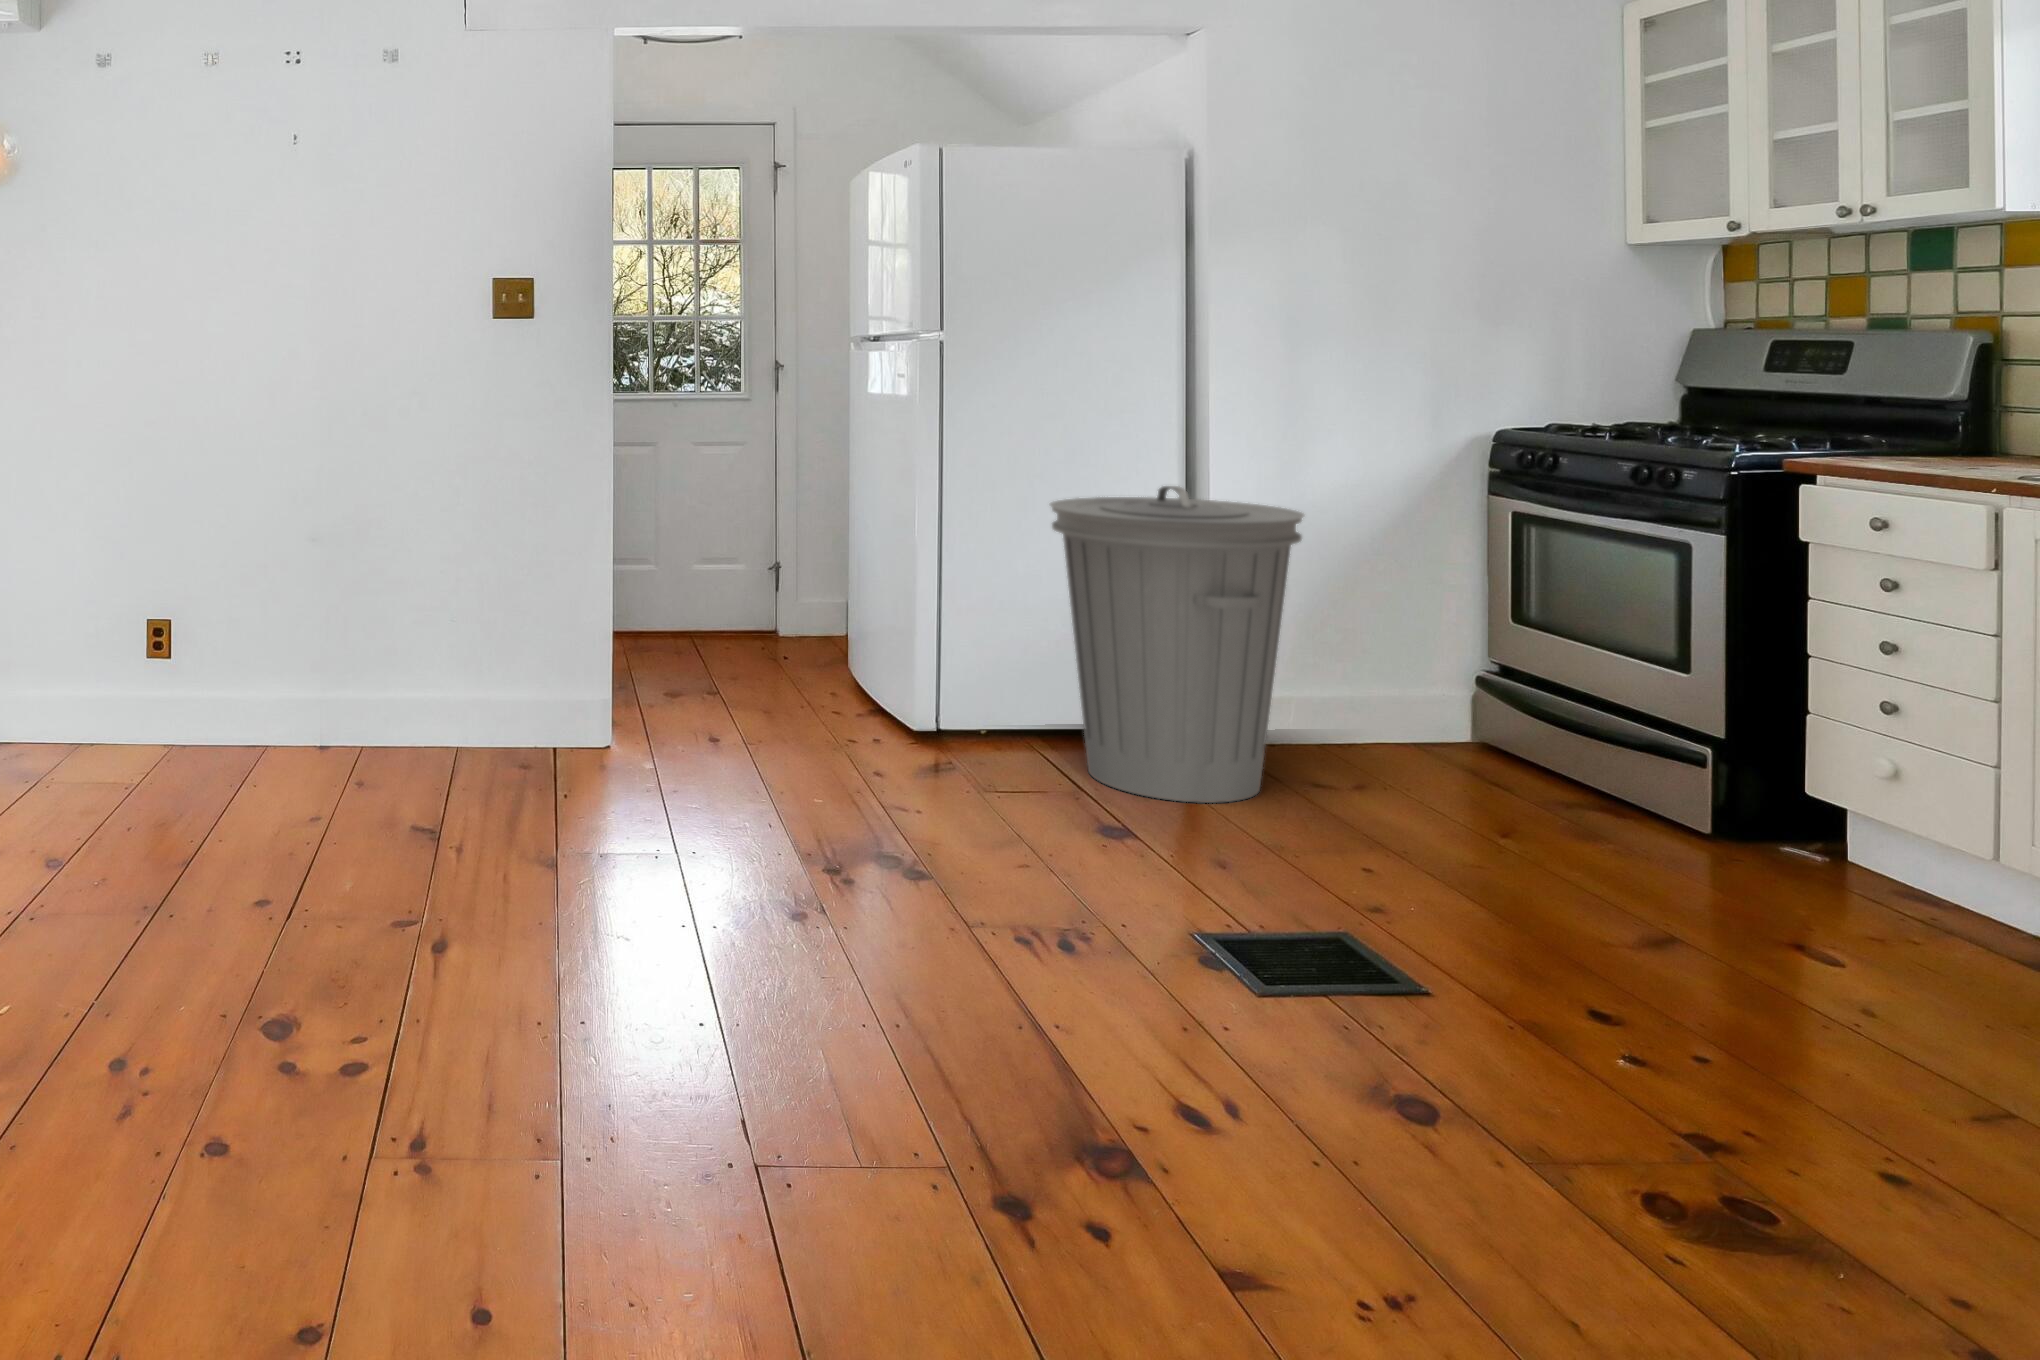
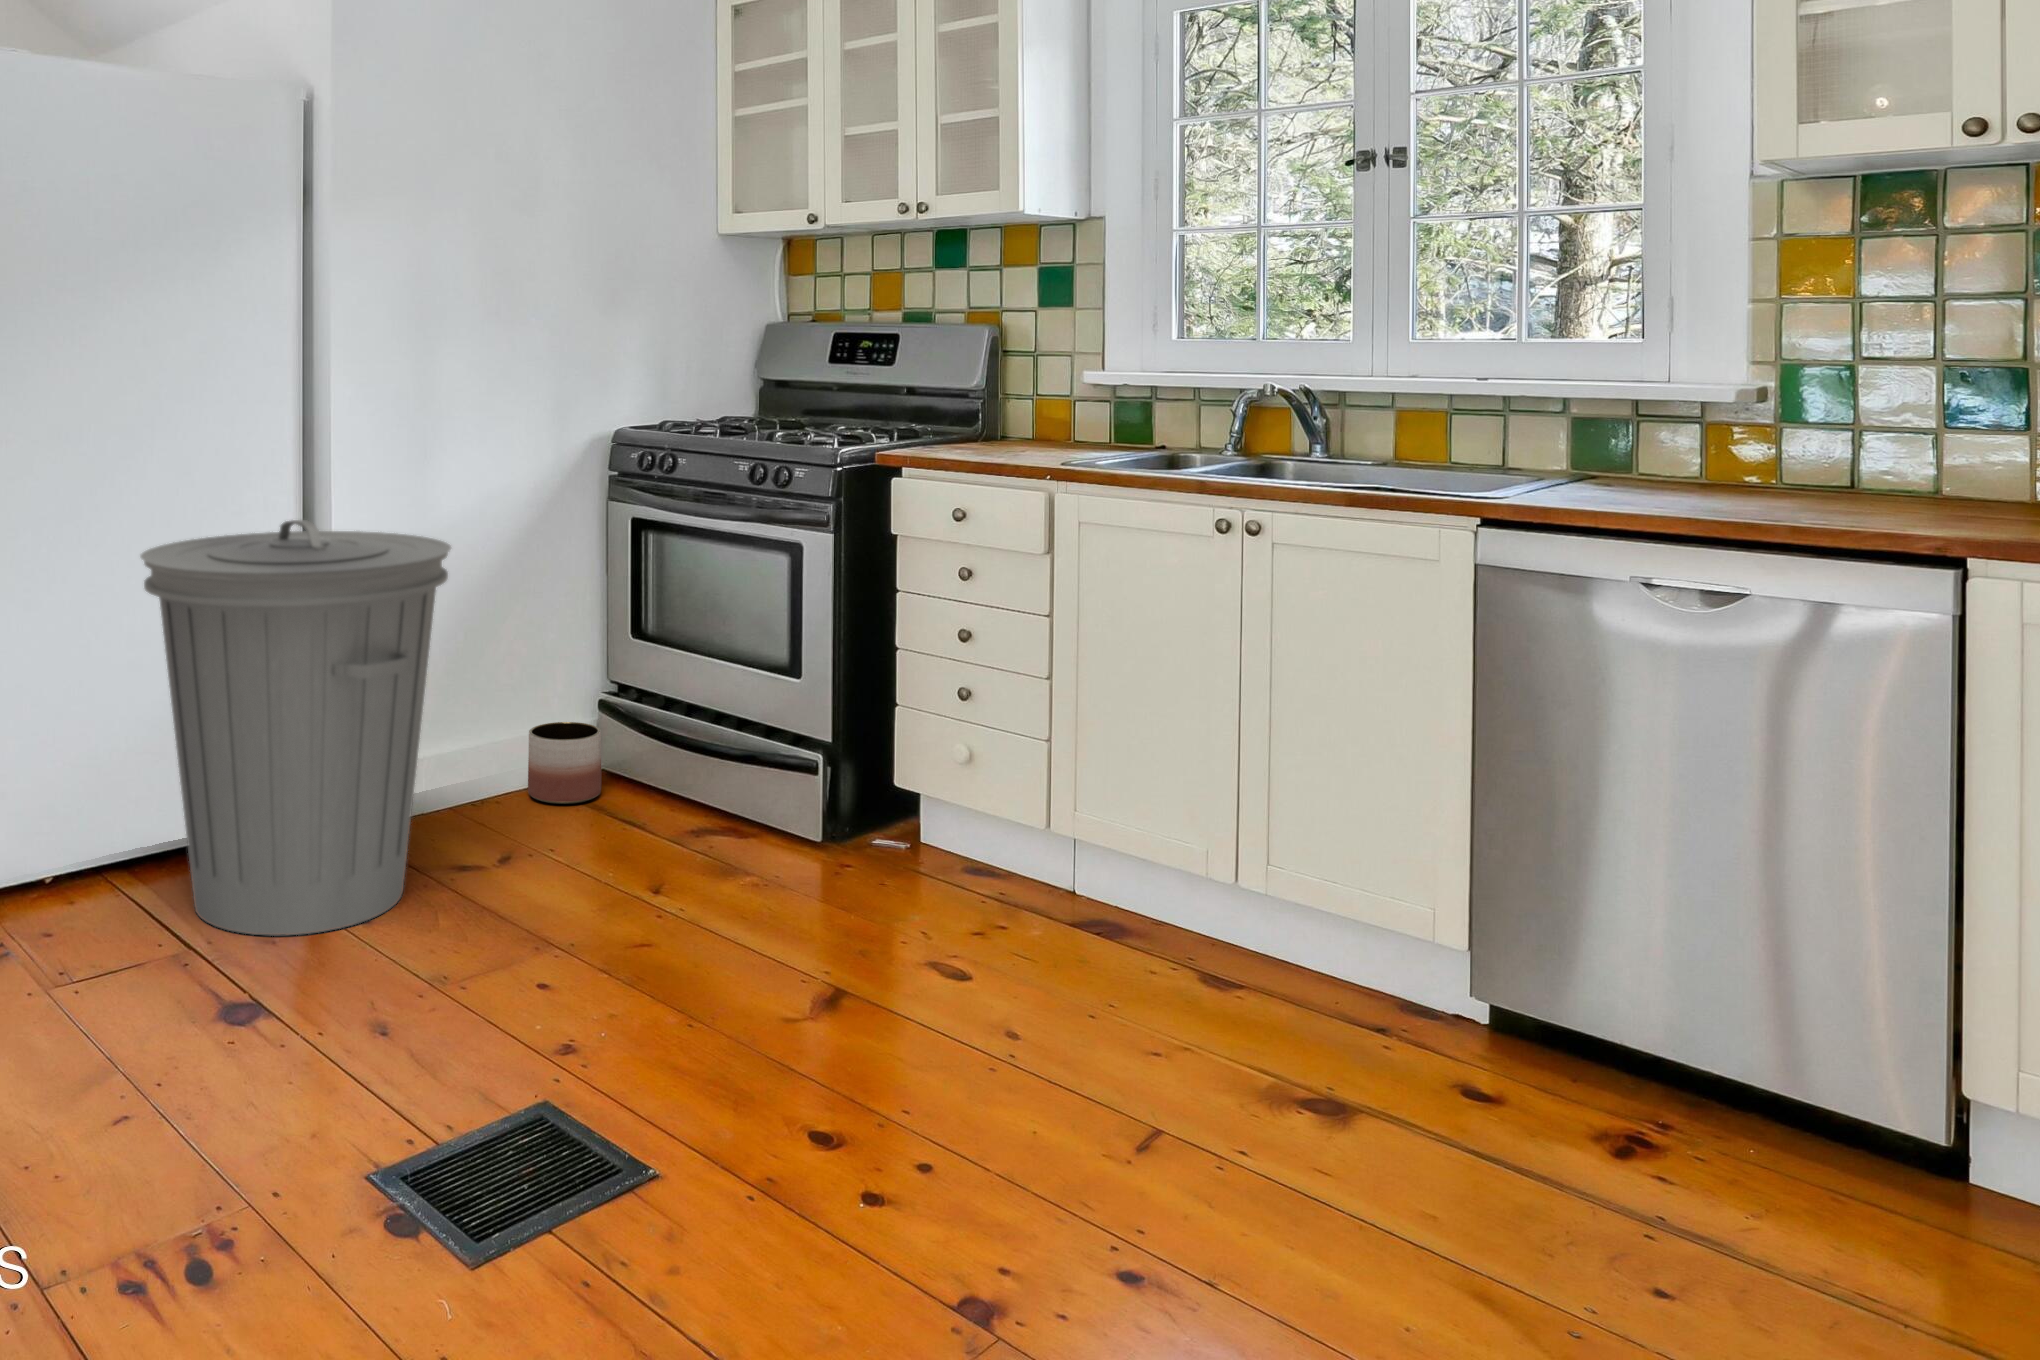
planter: none [1397,690,1473,762] -> present [528,722,601,804]

